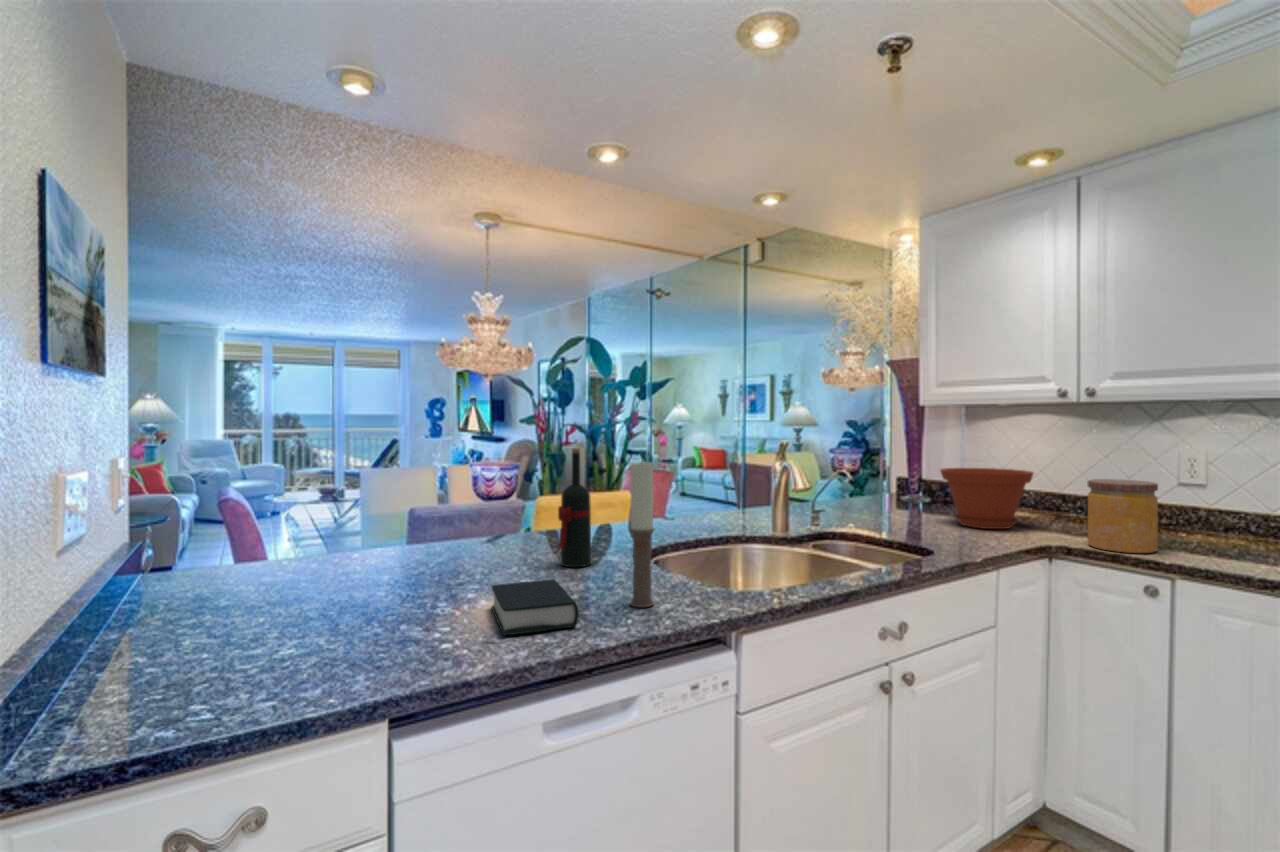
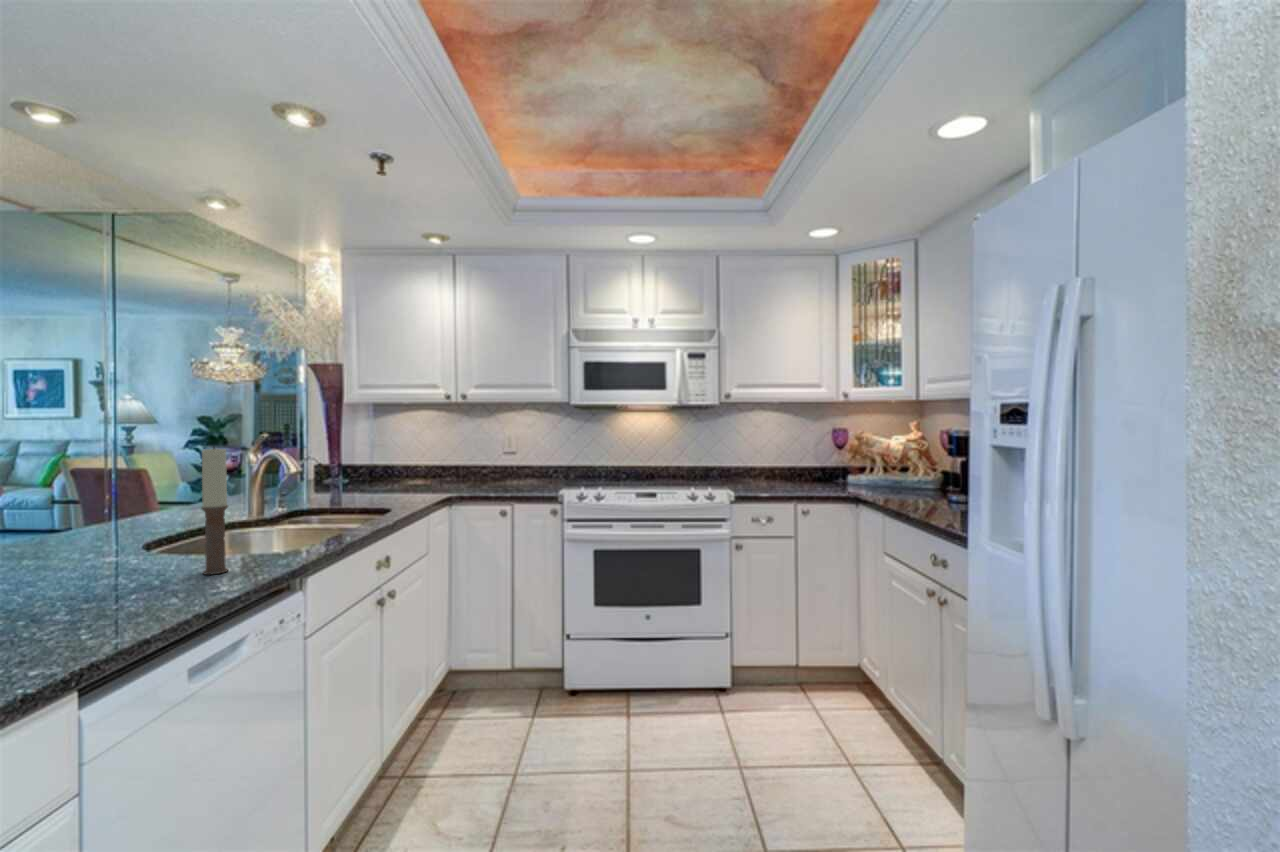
wine bottle: present [558,448,591,567] -> none [47,442,92,571]
plant pot: present [940,468,1033,529] -> none [371,450,435,493]
jar: present [1087,479,1158,553] -> none [470,451,505,494]
book: present [491,580,579,635] -> none [40,569,184,615]

